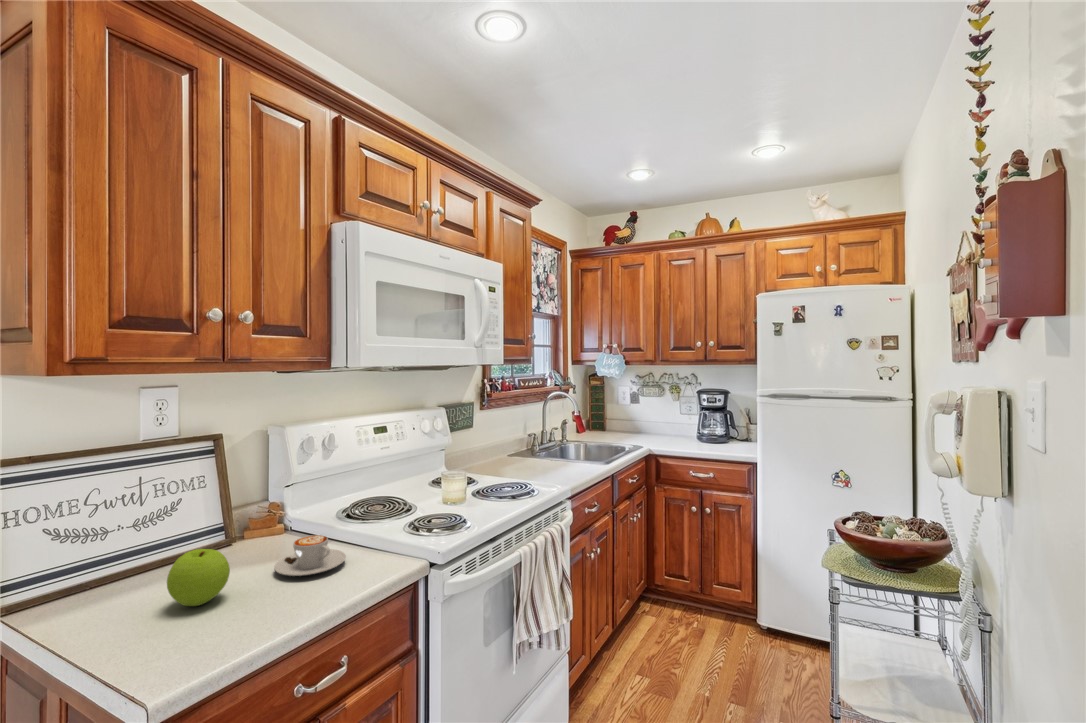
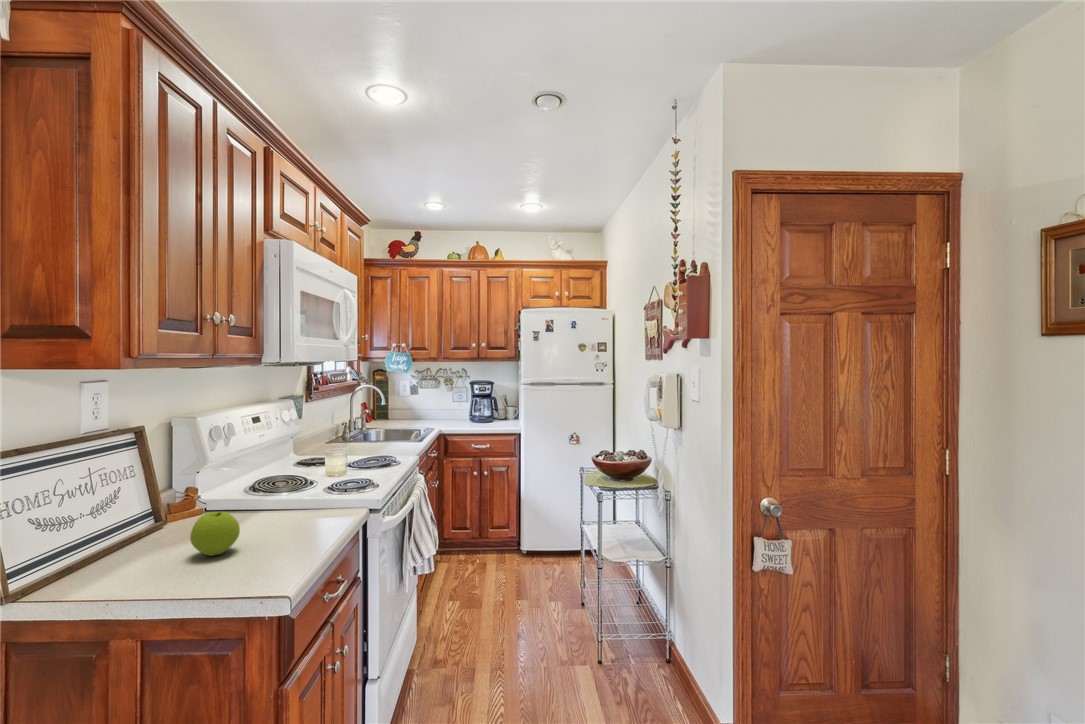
coffee cup: present [274,535,346,576] -> none [244,500,302,529]

